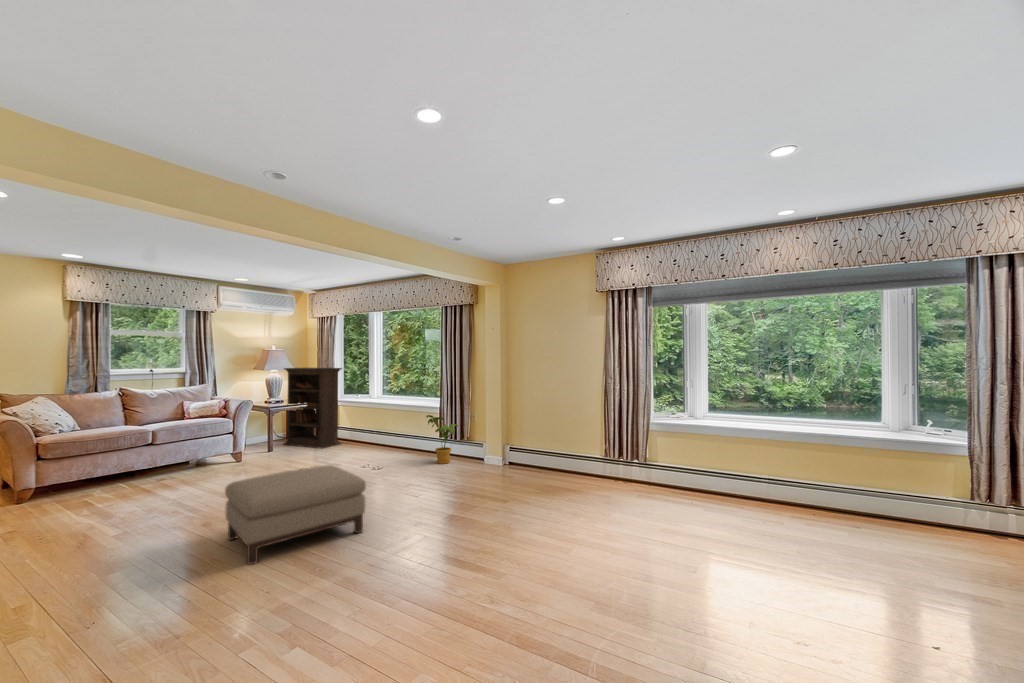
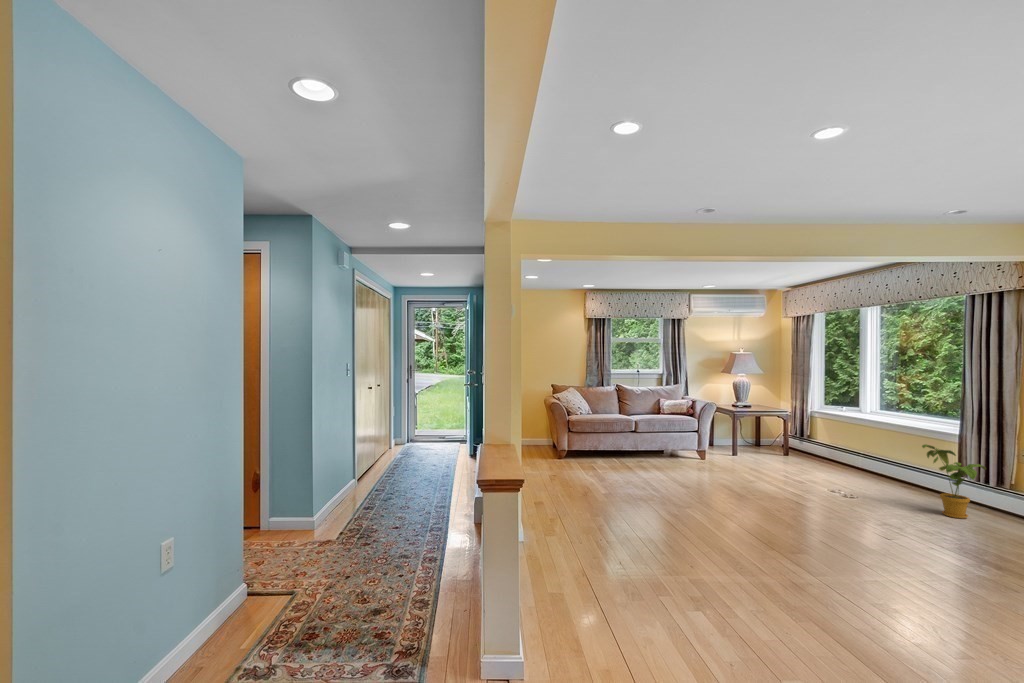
bookcase: present [284,368,342,448] -> none [749,372,817,464]
ottoman: present [225,465,366,565] -> none [663,474,792,559]

